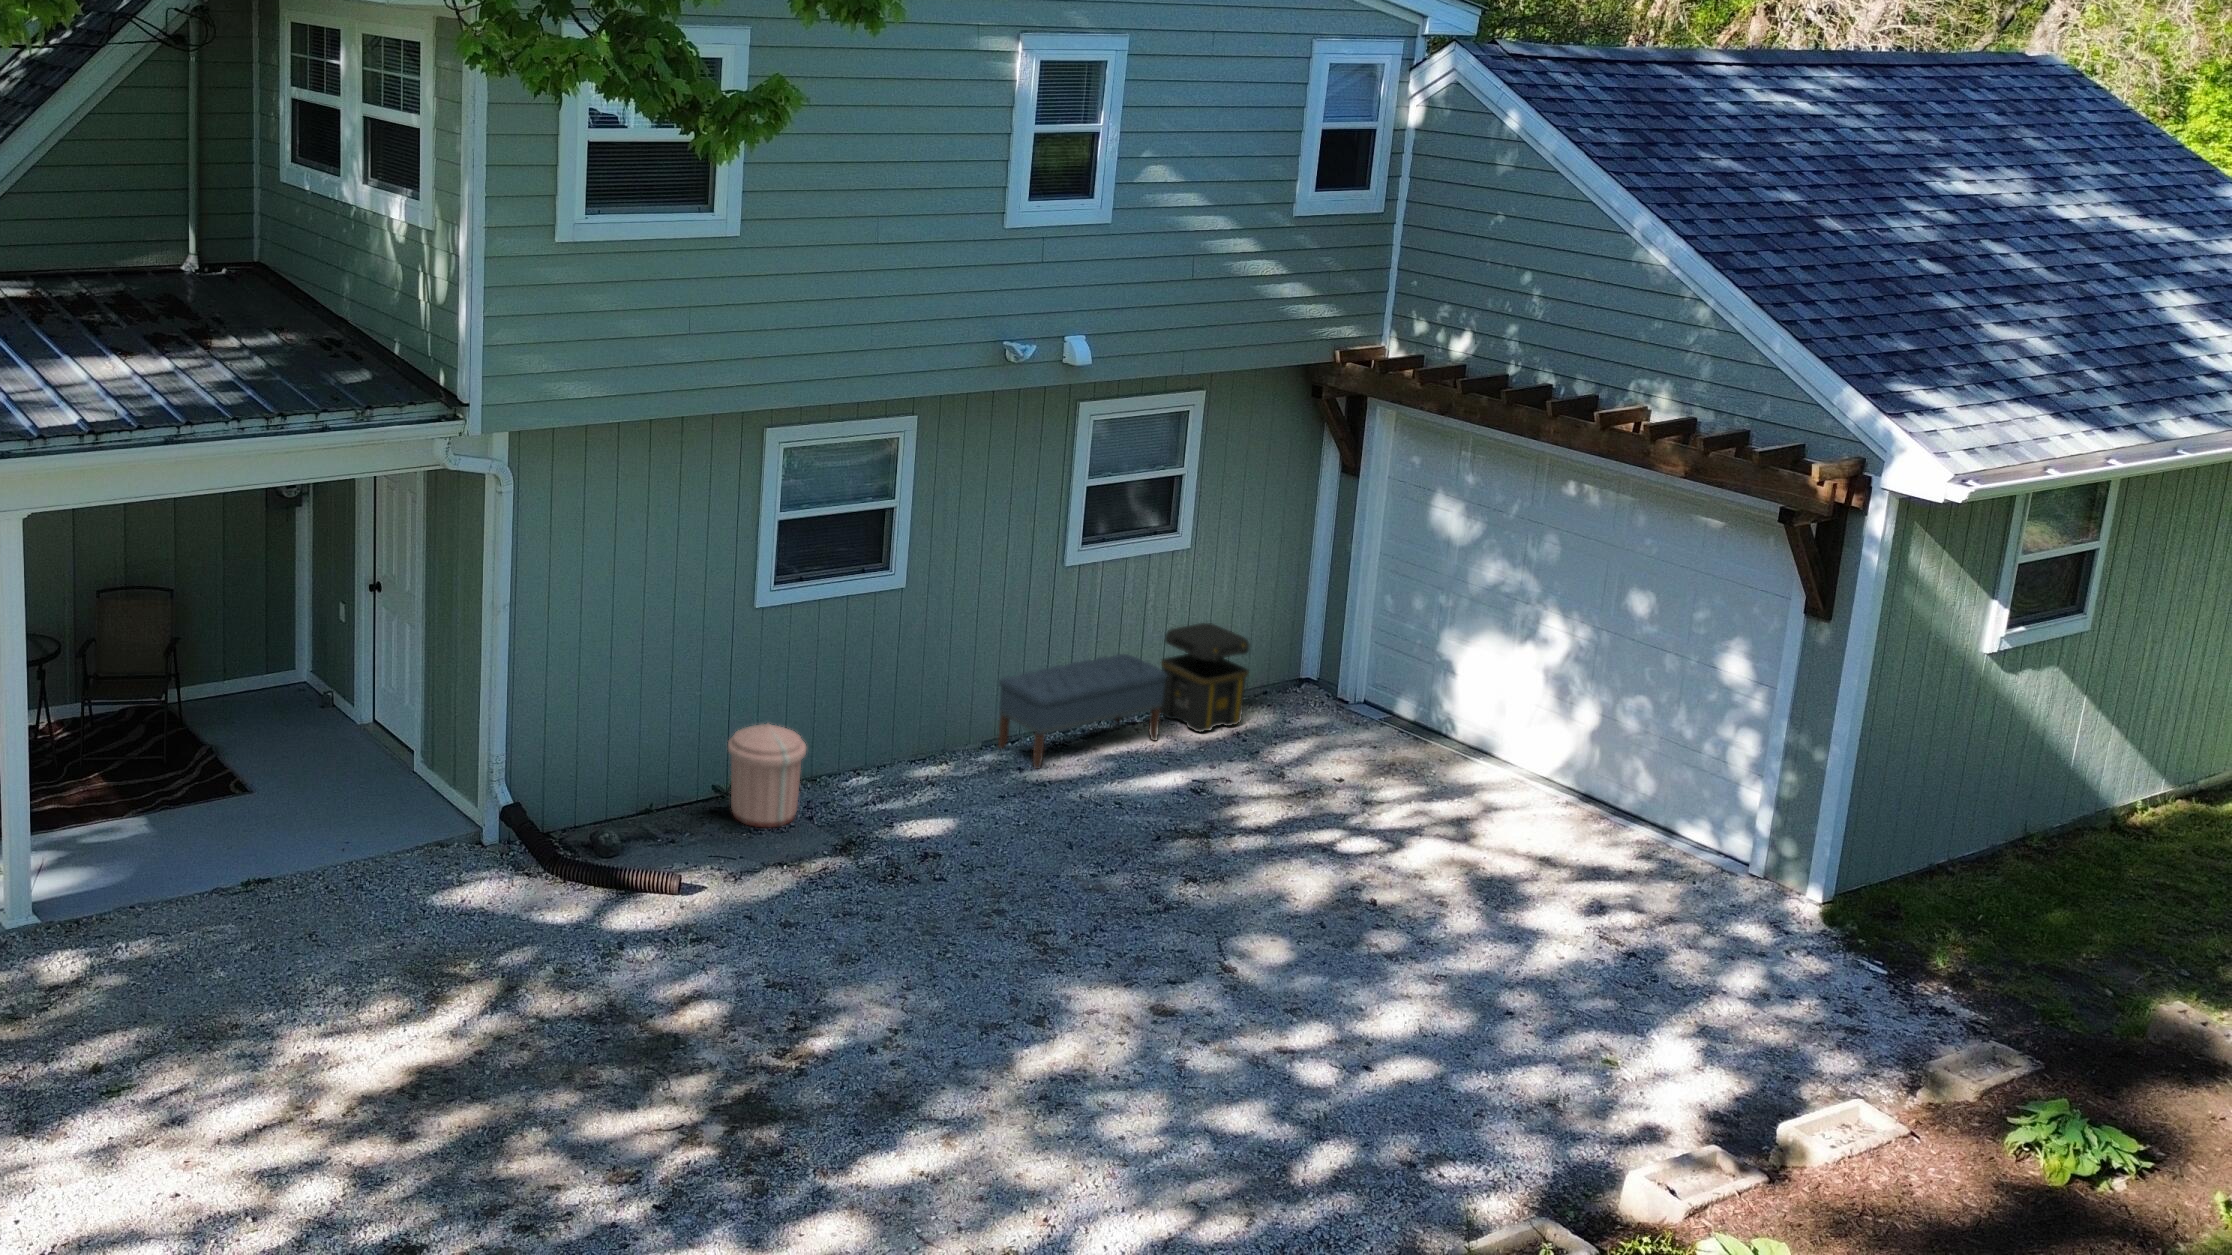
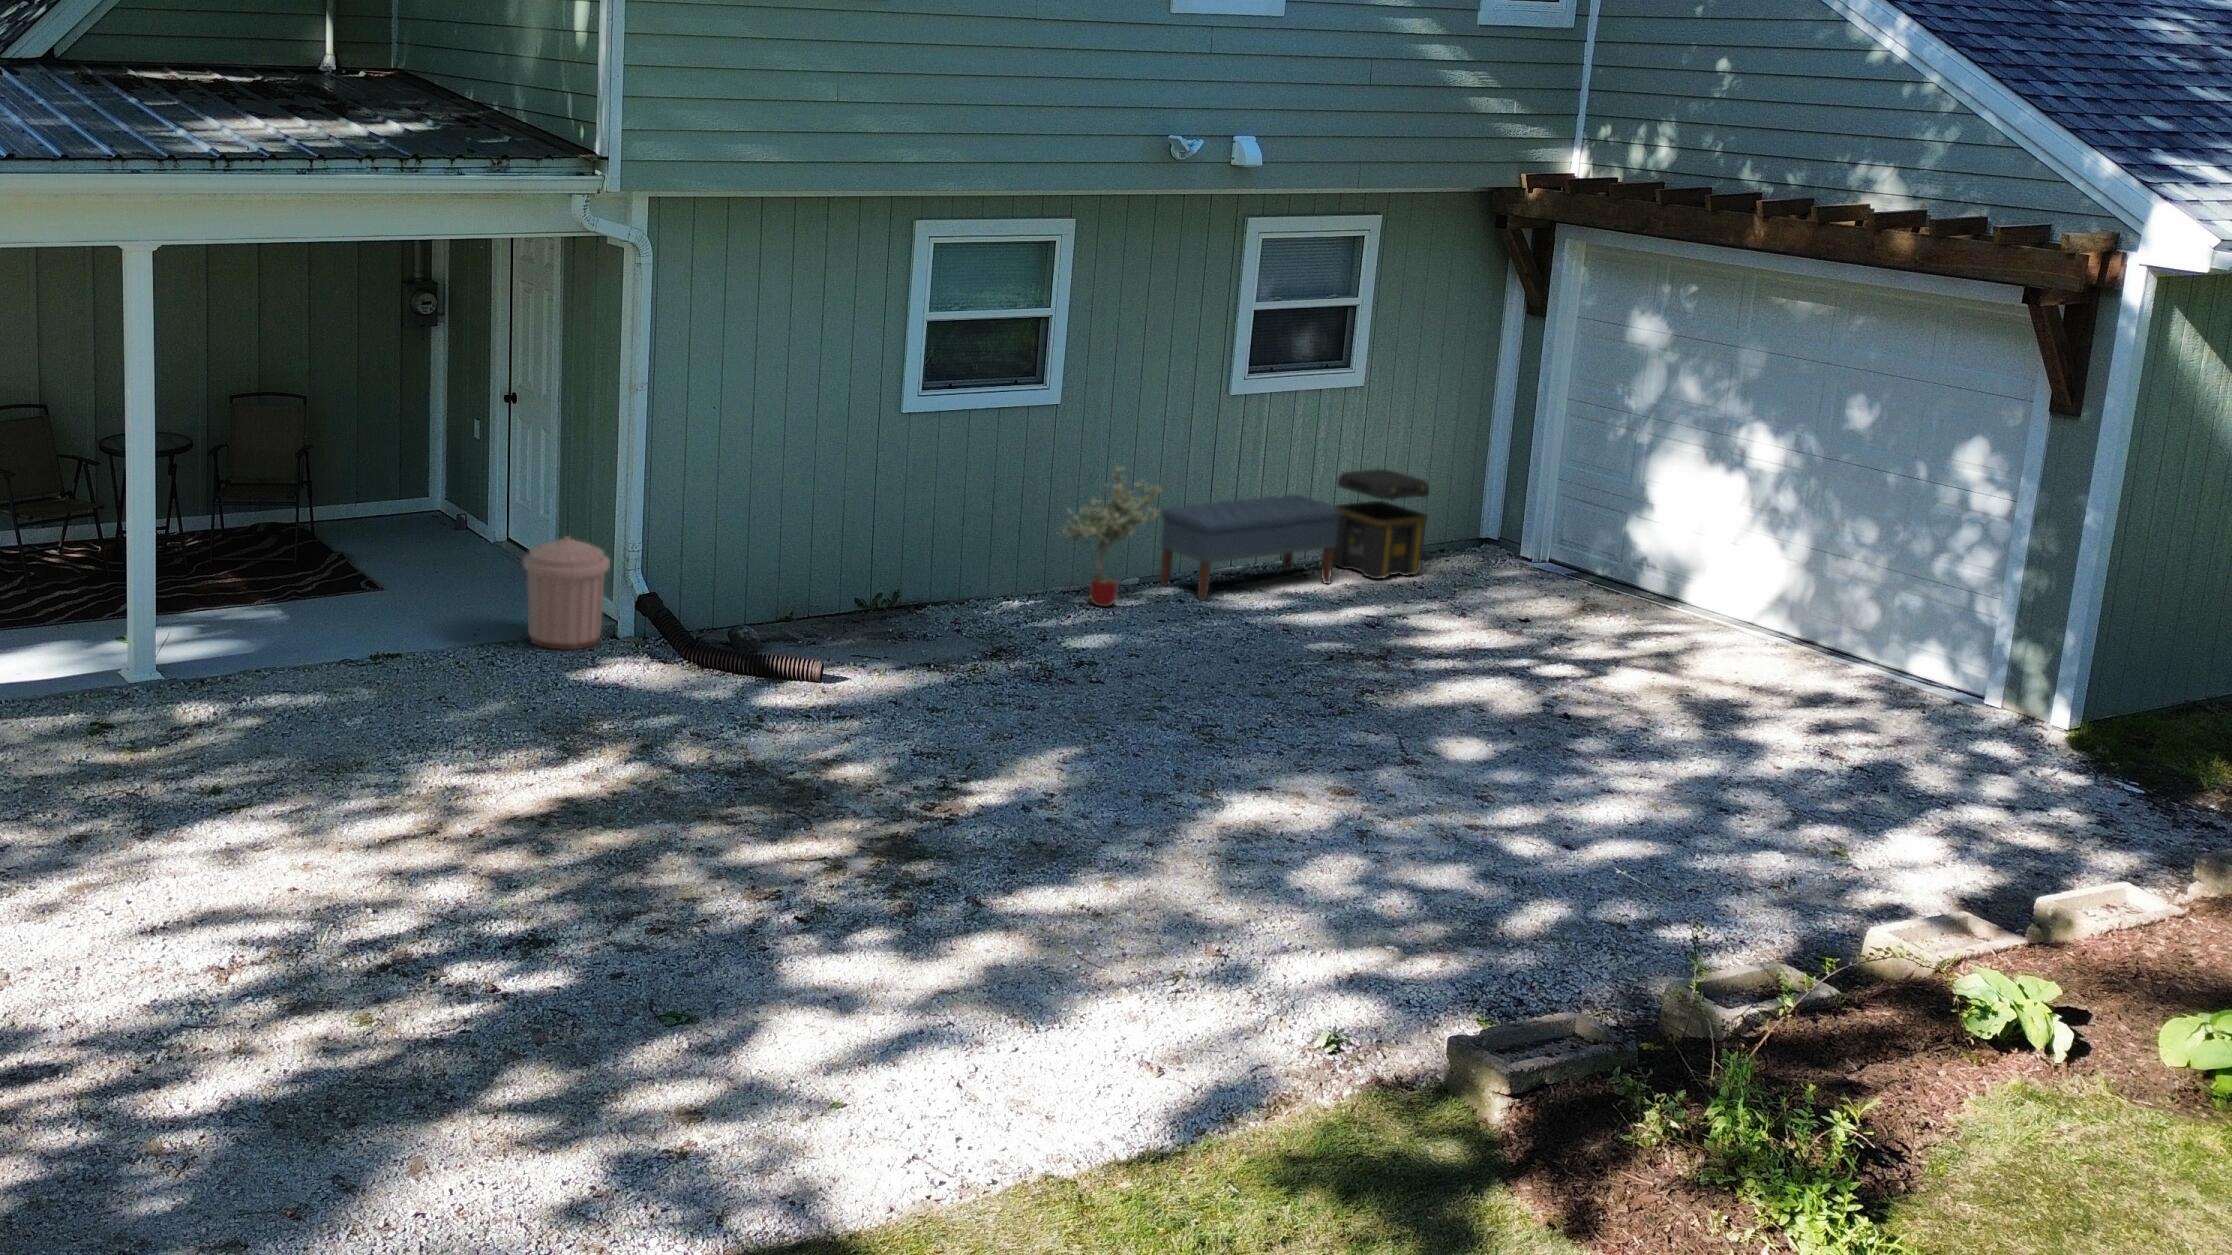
potted tree: none [899,646,998,781] -> present [1059,467,1162,607]
trash can: present [728,724,806,827] -> present [523,536,610,650]

